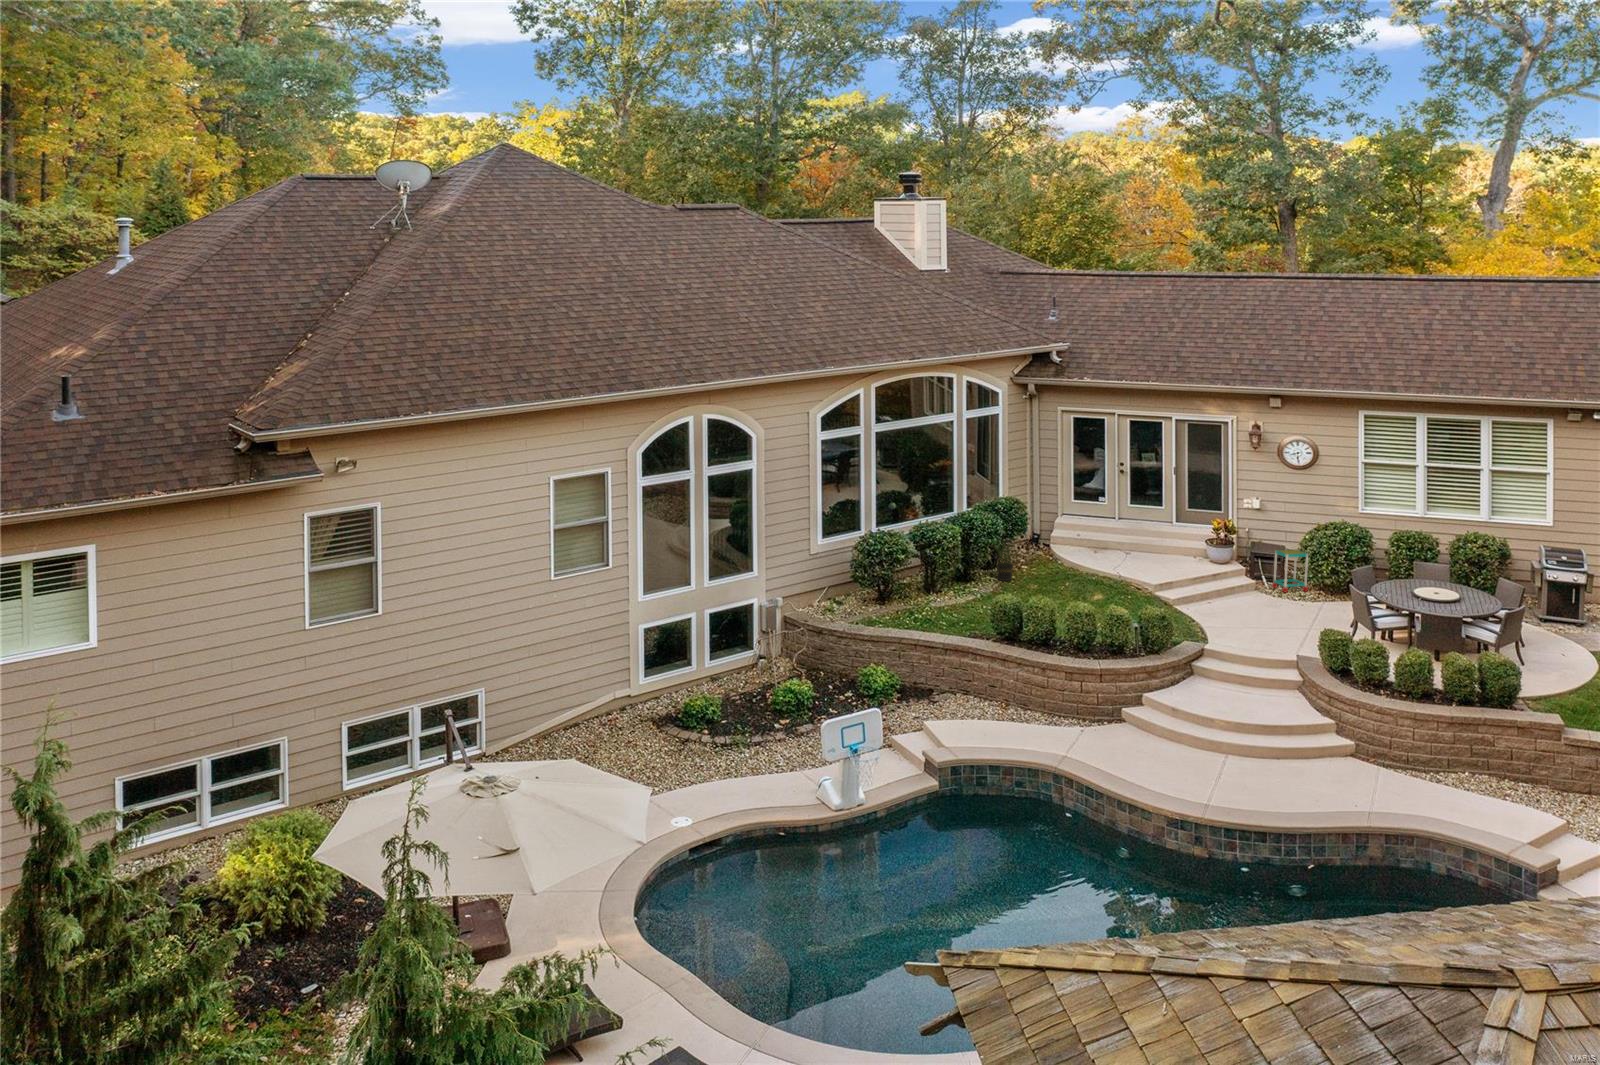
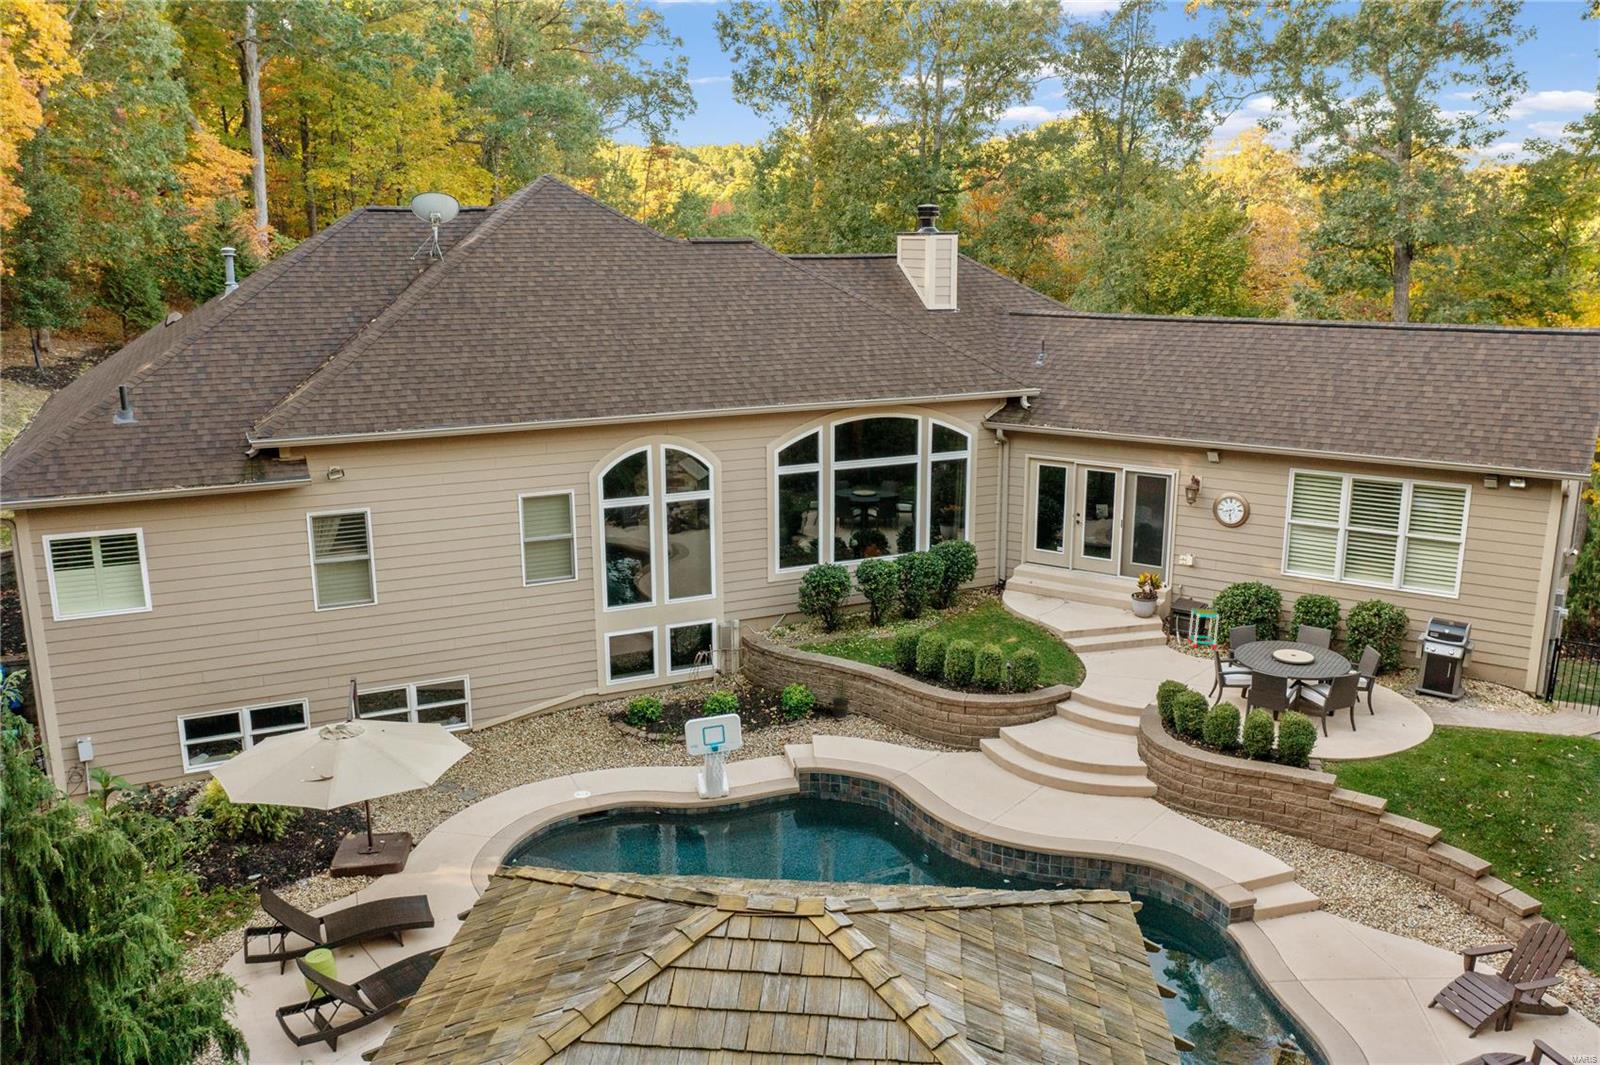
potted plant: present [997,540,1013,581] -> present [832,674,849,717]

